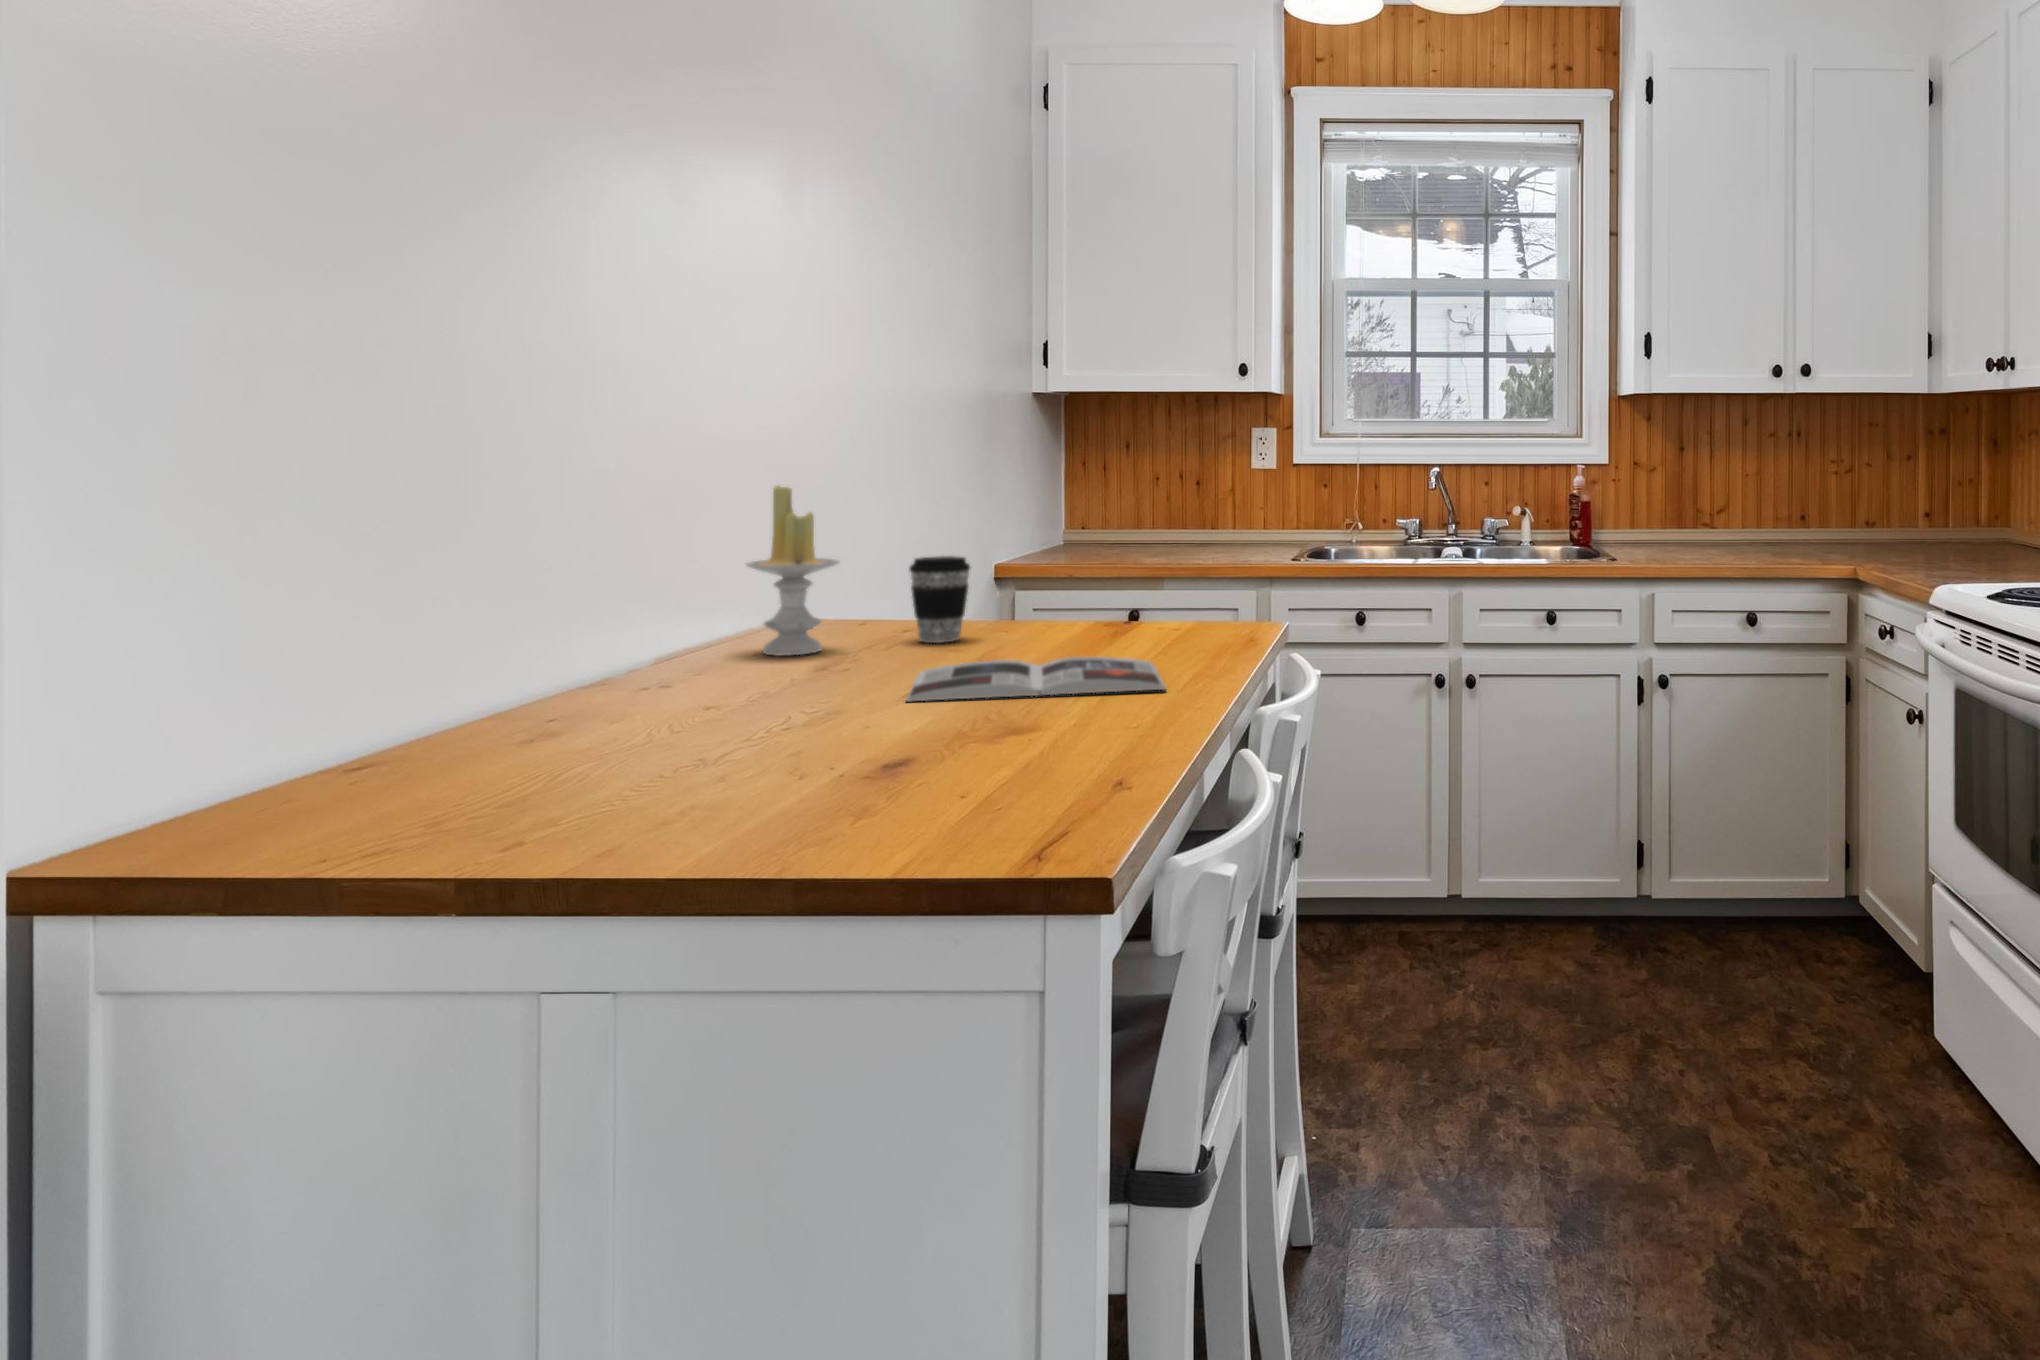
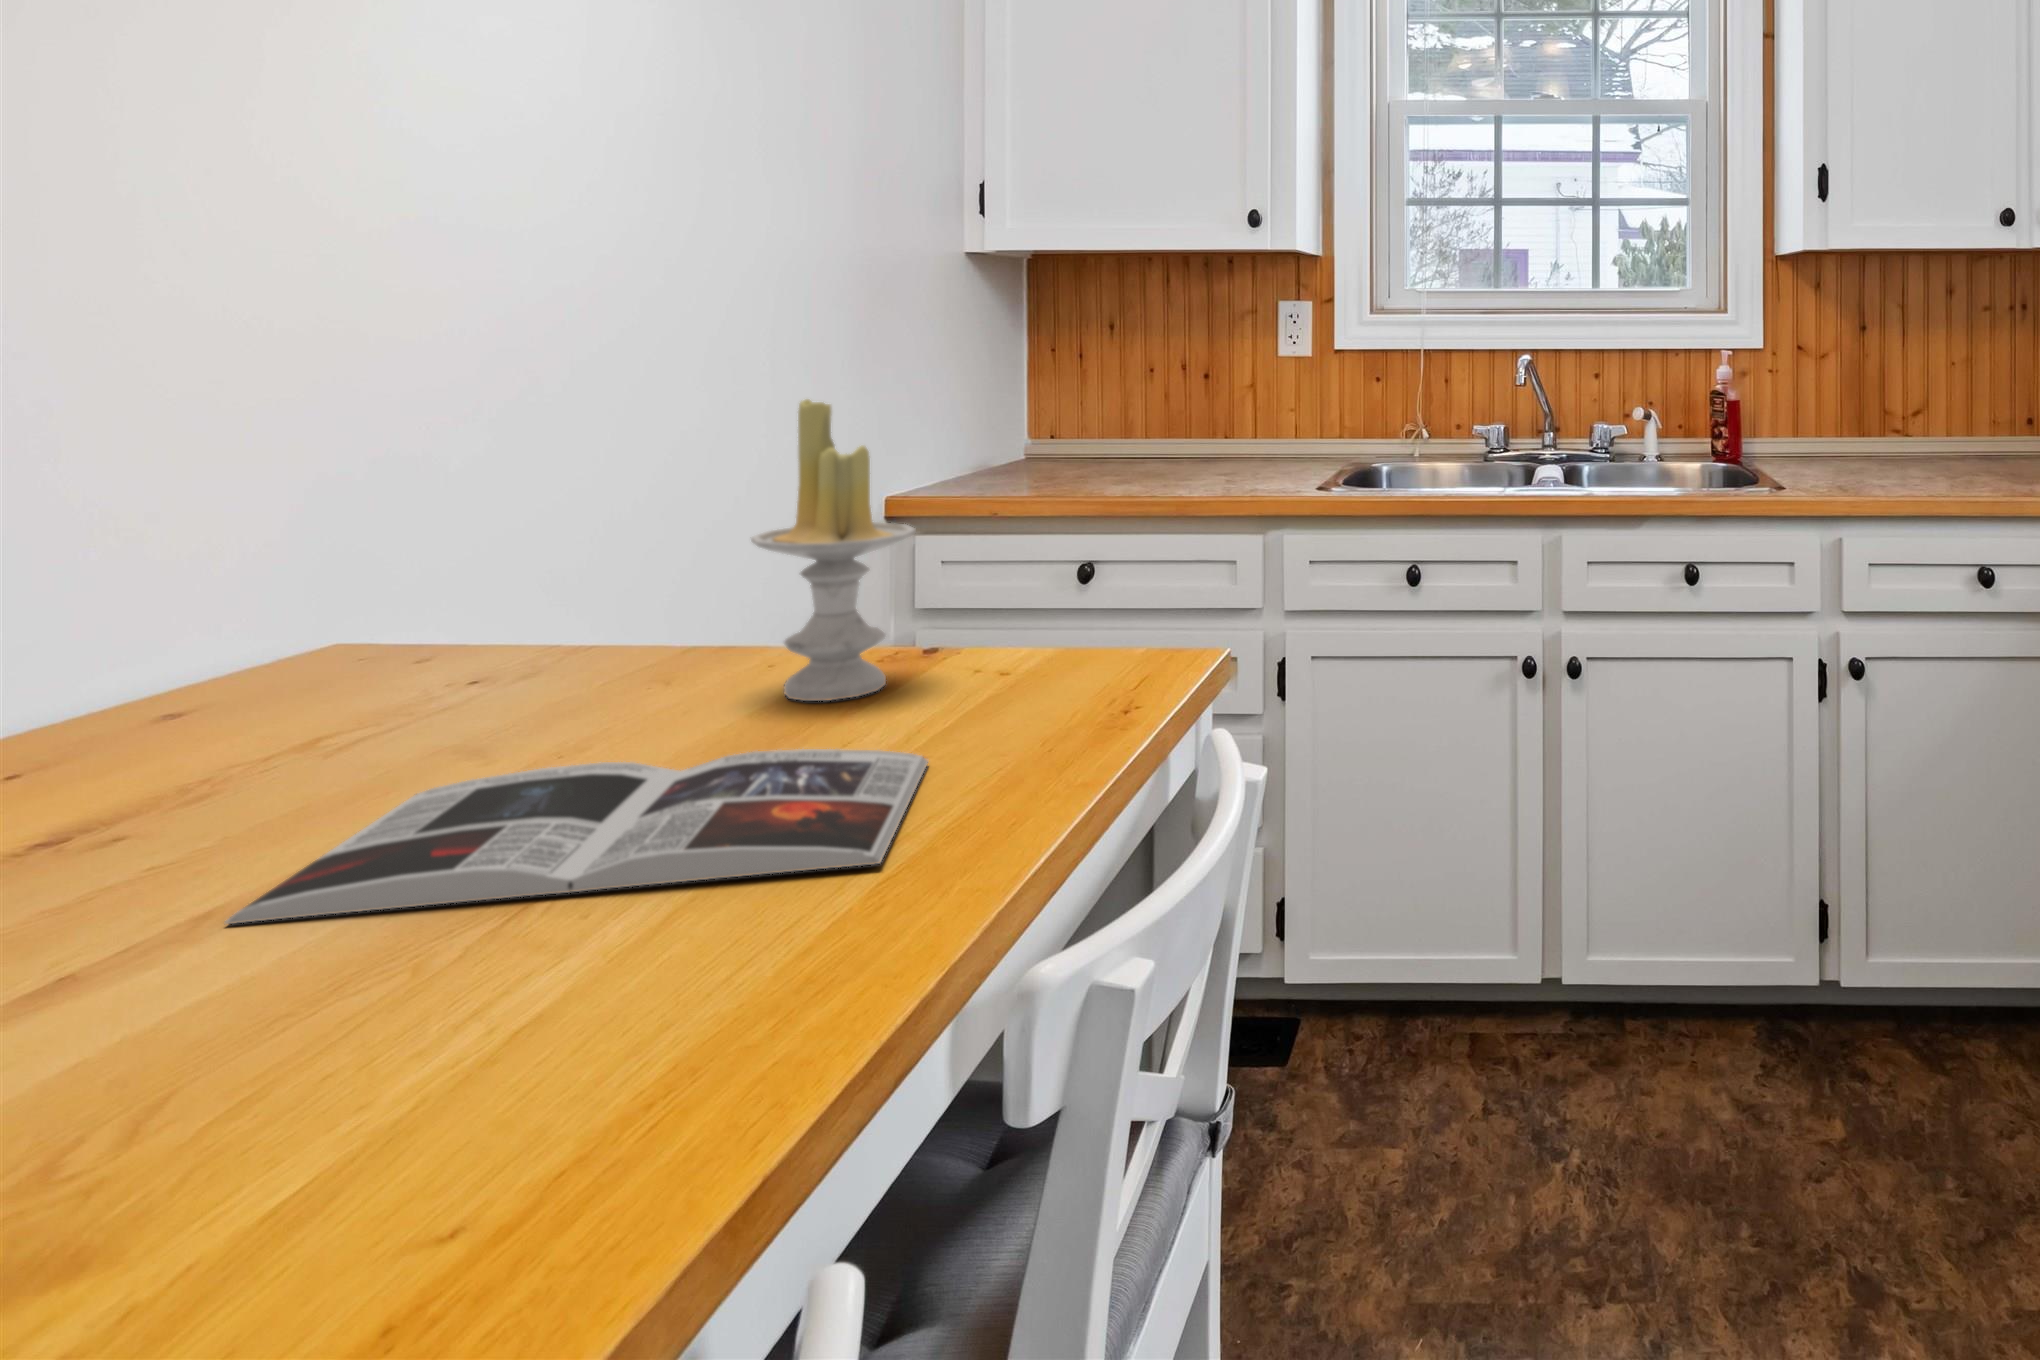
candle: present [747,485,839,655] -> present [751,399,916,701]
coffee cup: present [909,556,970,643] -> none [530,525,657,689]

